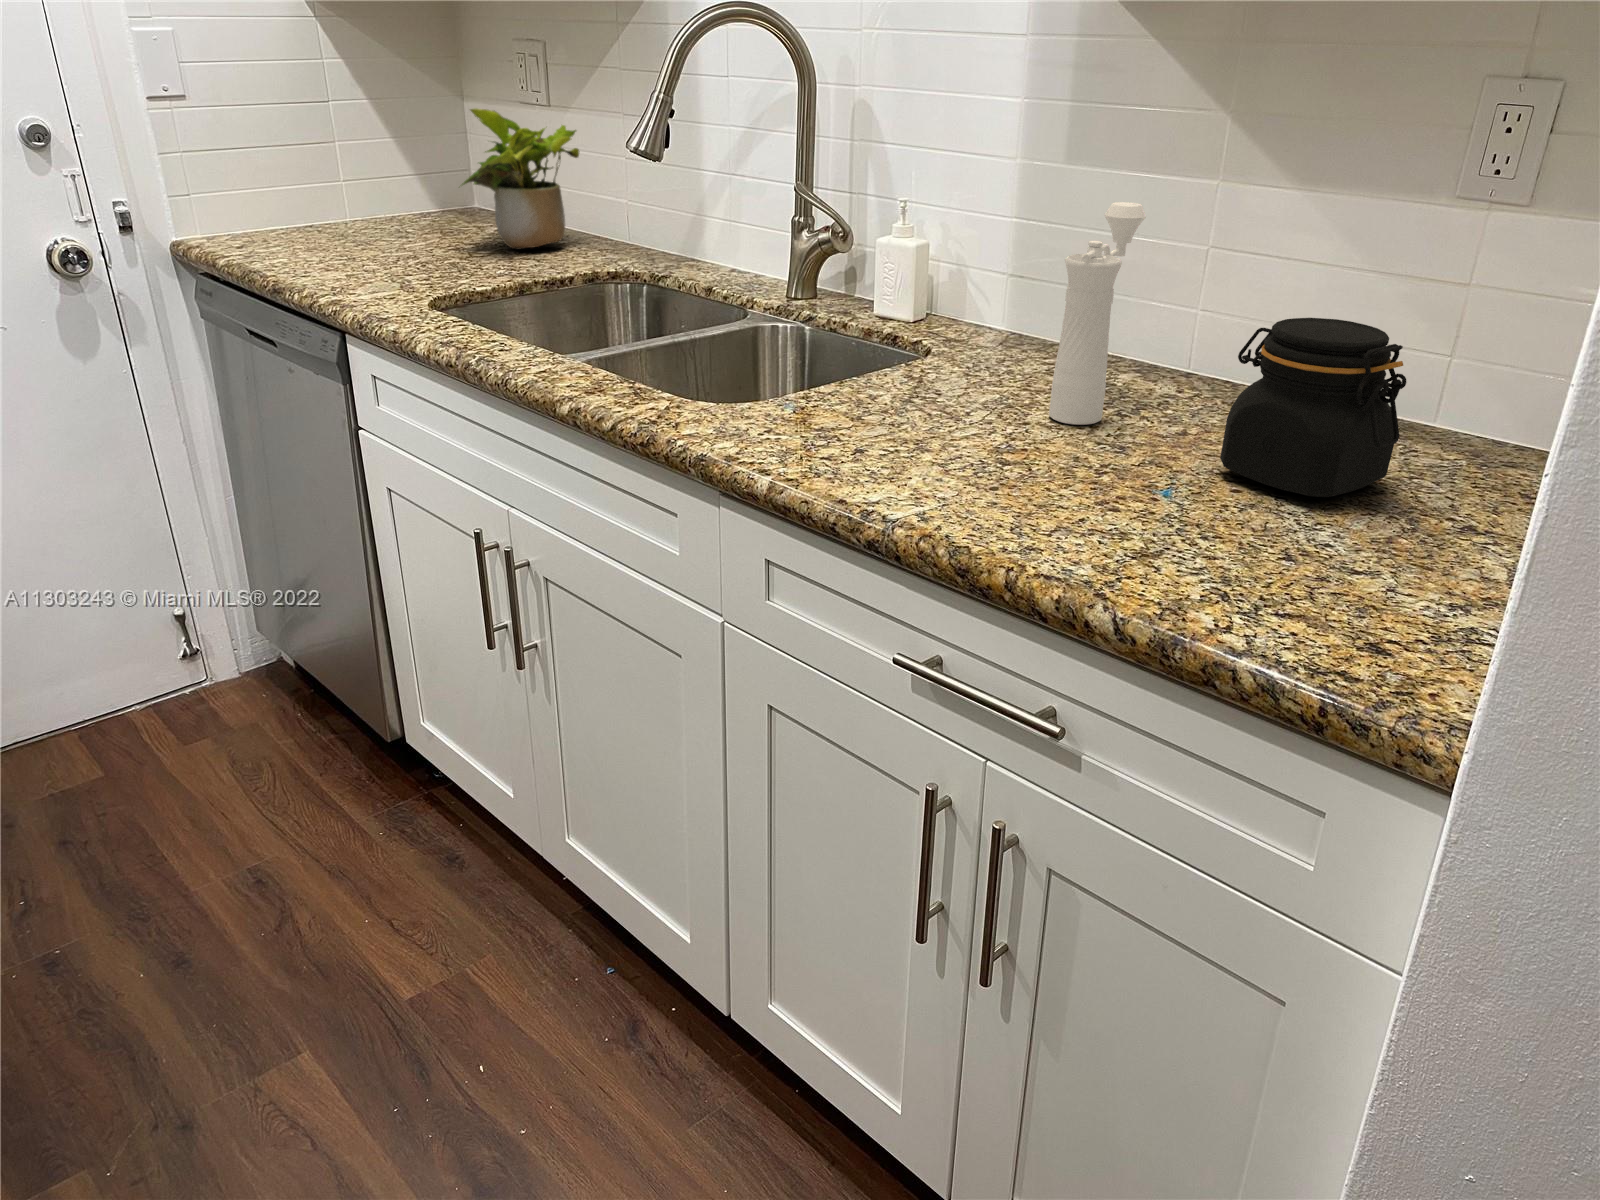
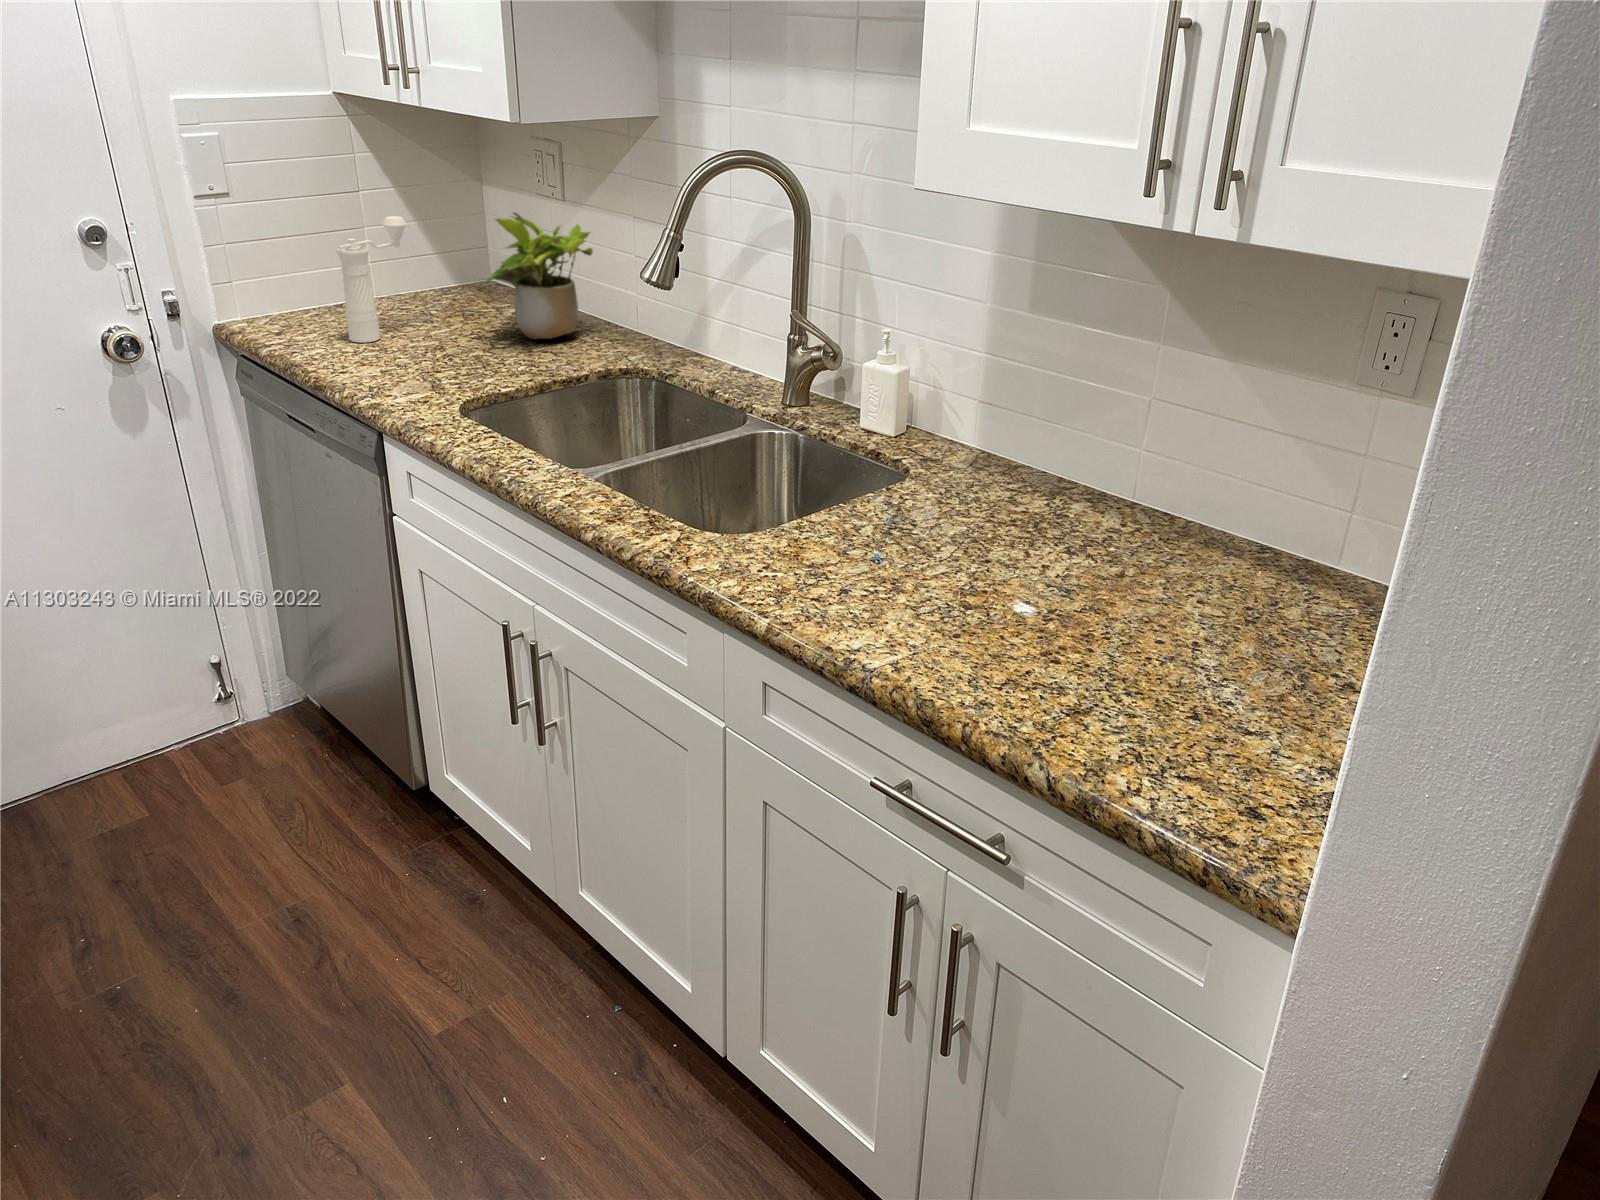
pepper mill: present [1049,202,1146,425] -> present [336,216,407,343]
jar: present [1220,318,1406,497] -> none [1149,495,1301,653]

